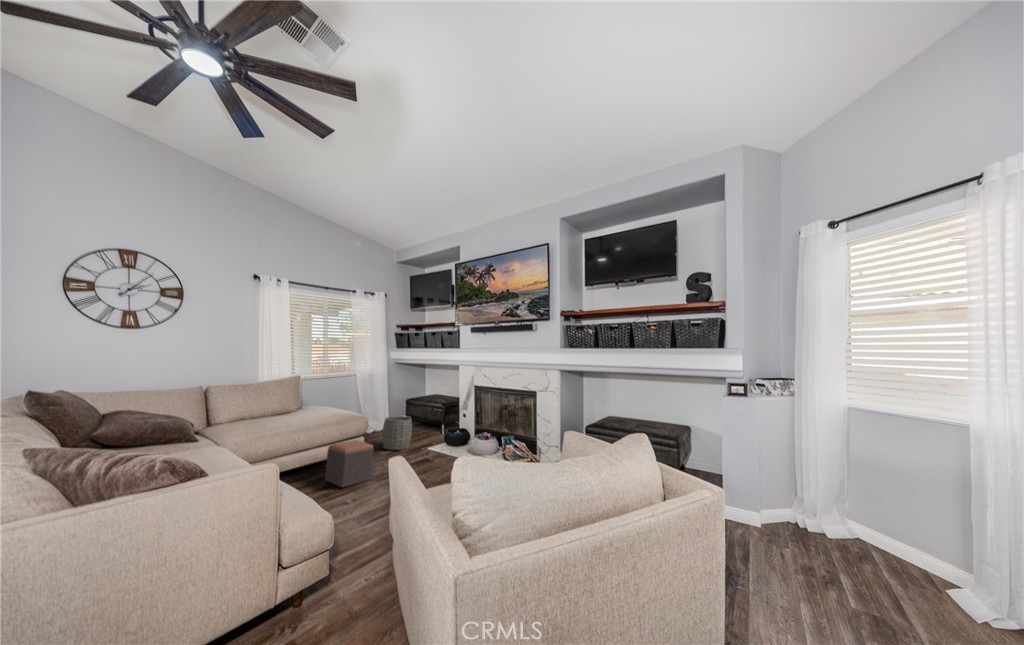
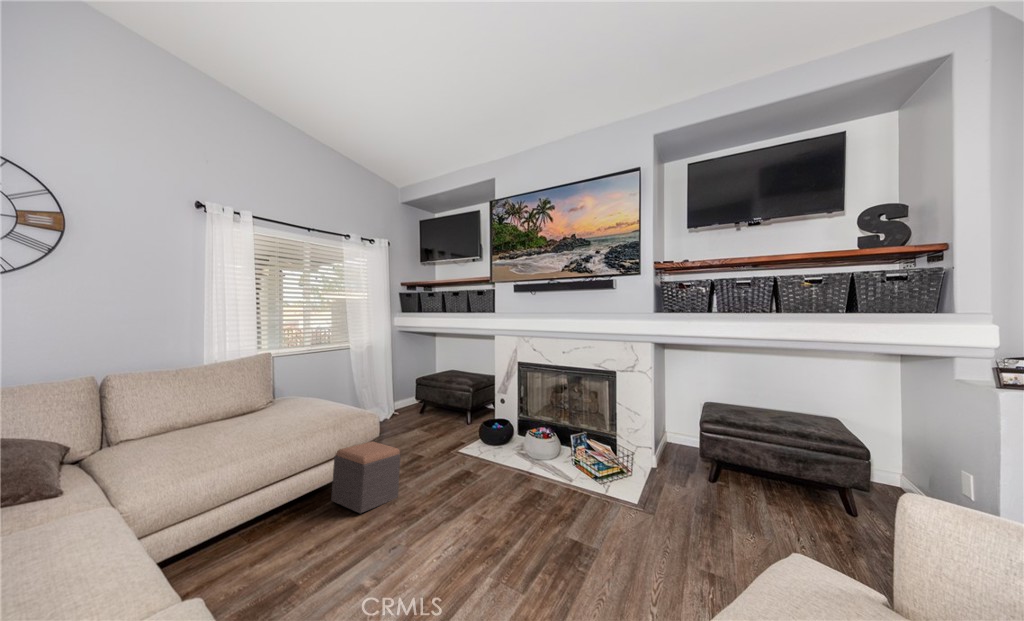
woven basket: present [383,416,412,450] -> none [396,404,436,450]

